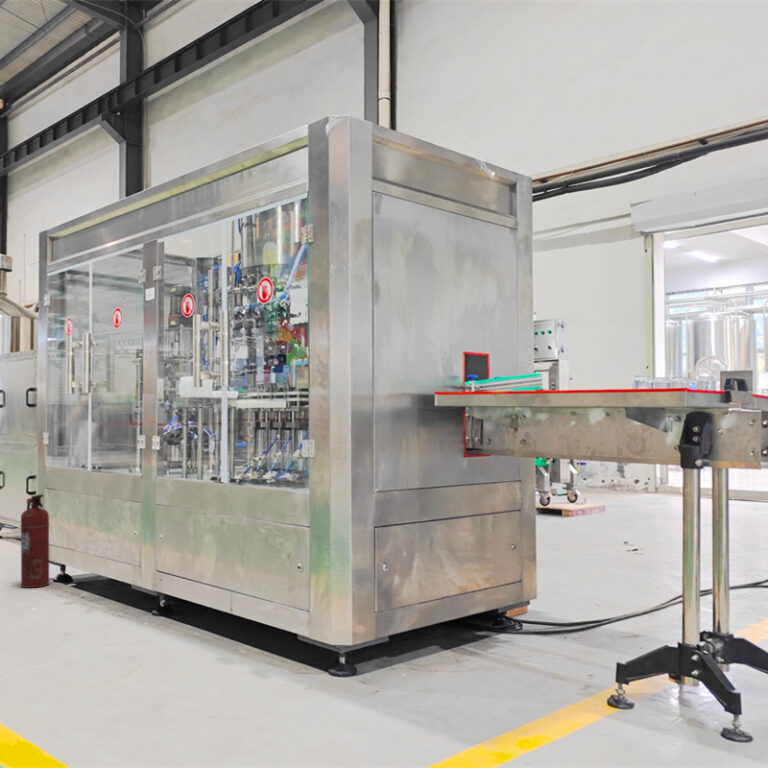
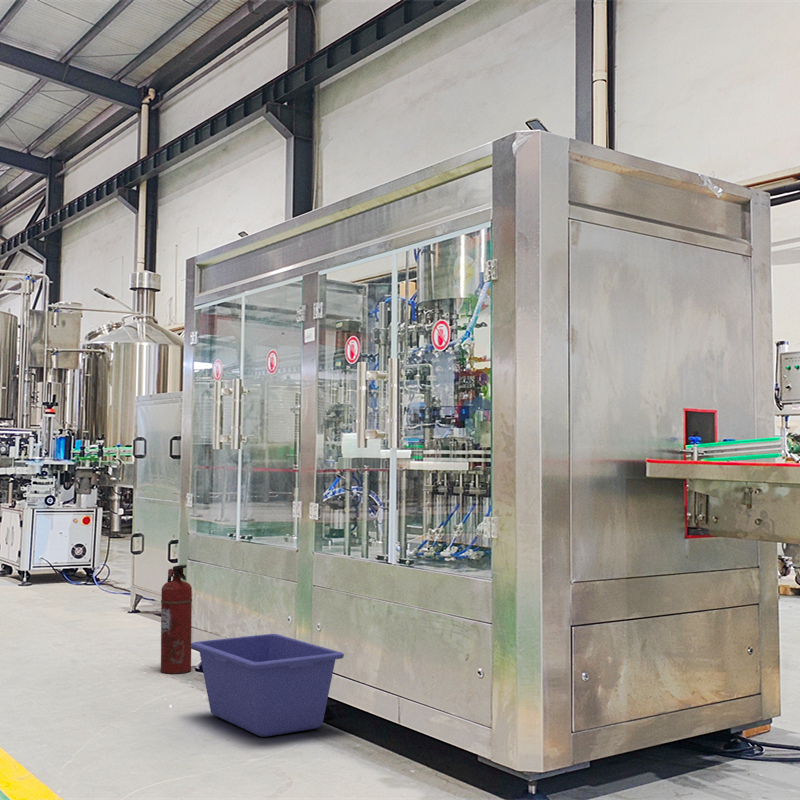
storage bin: none [44,551,181,641] -> present [191,634,344,737]

